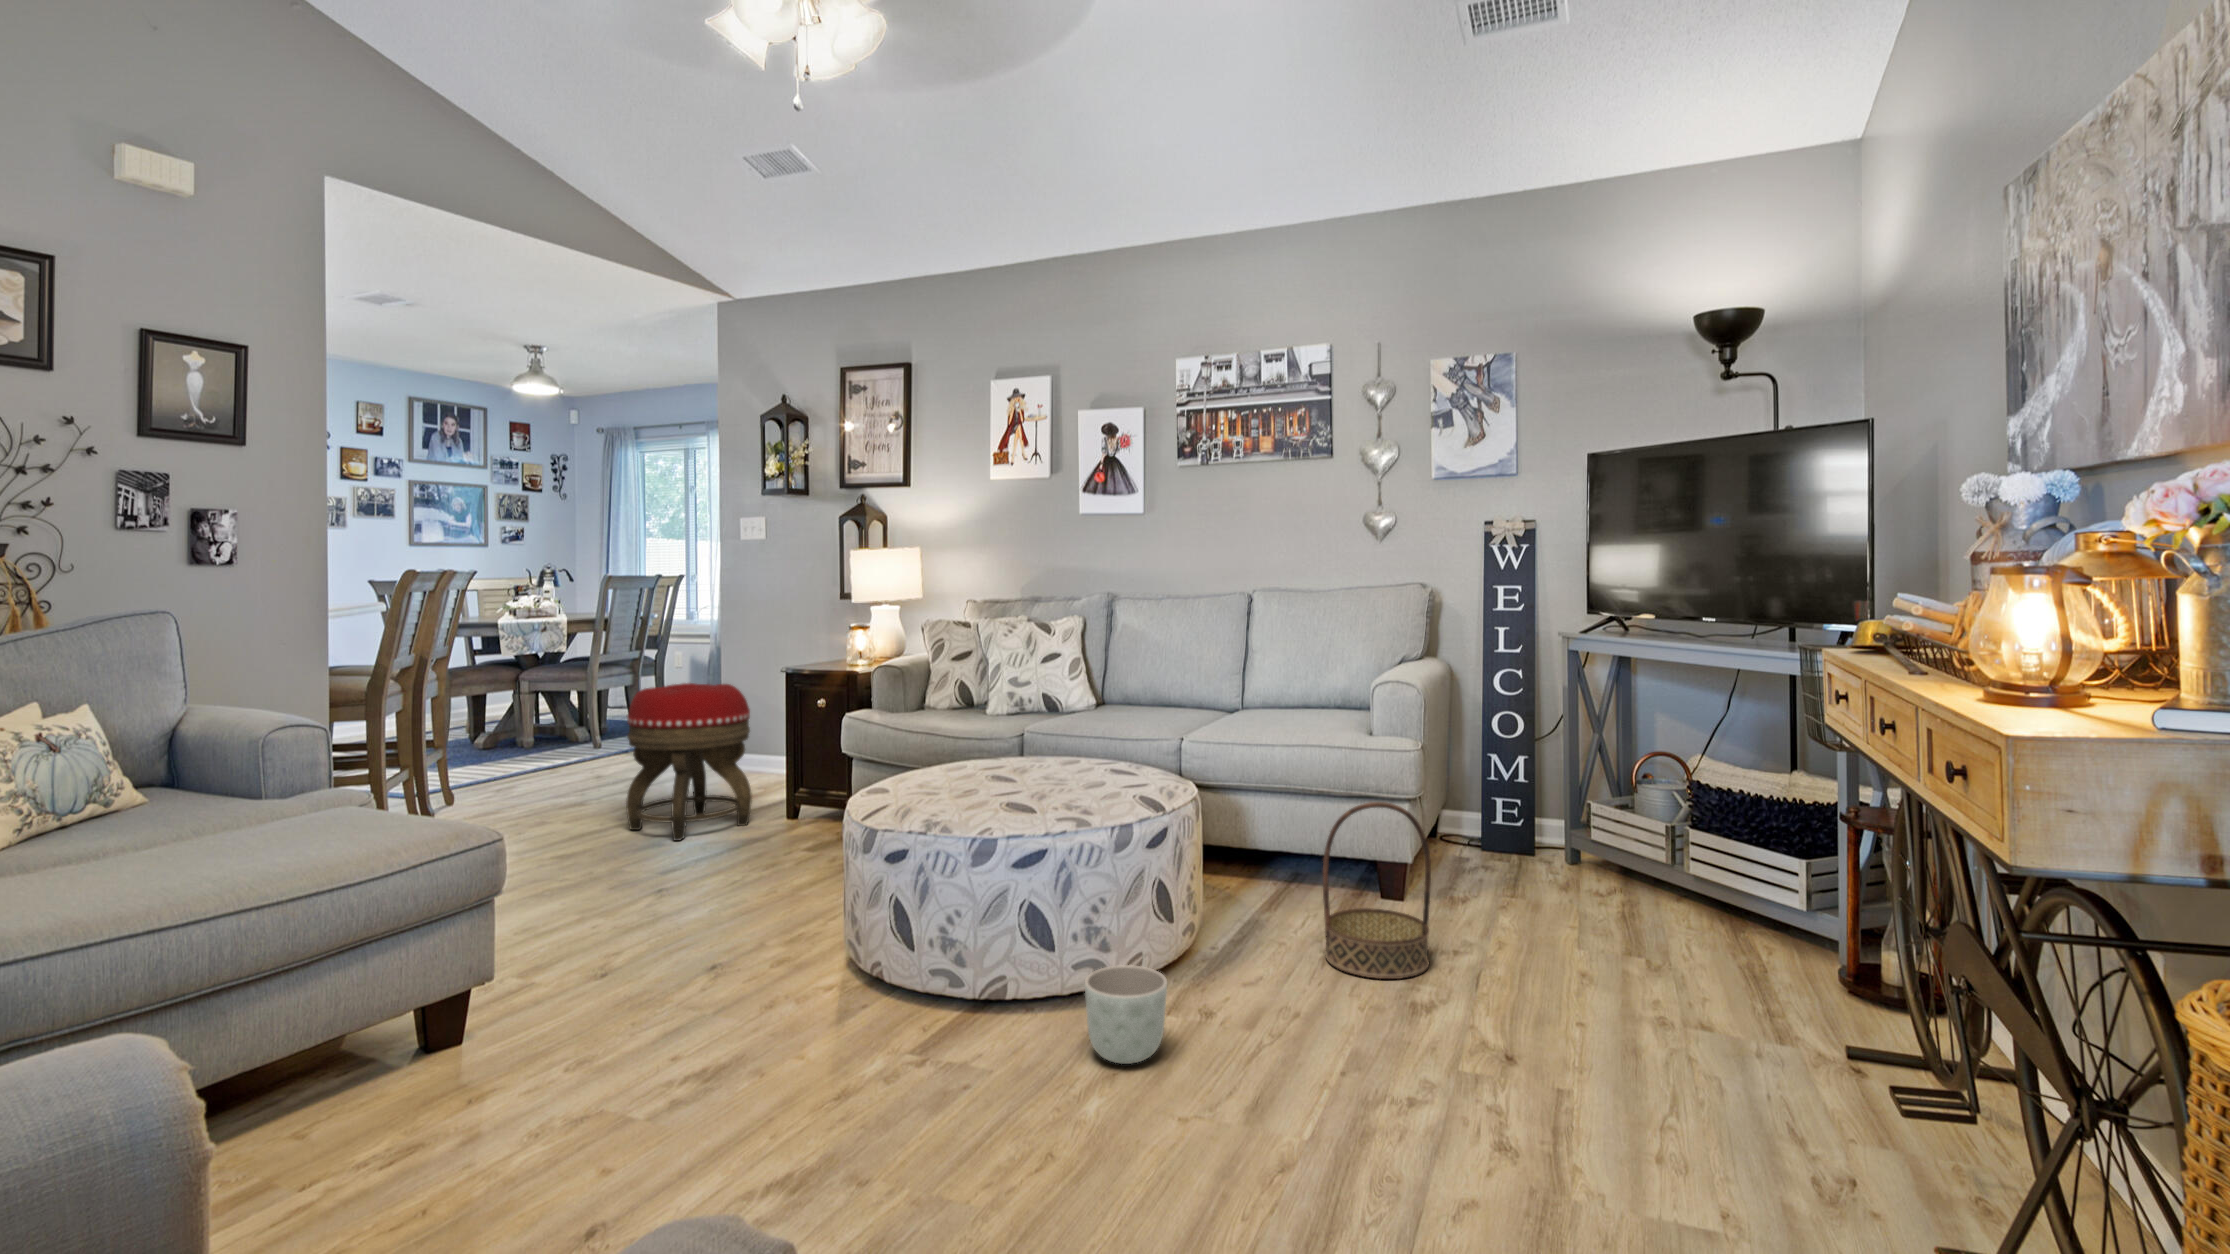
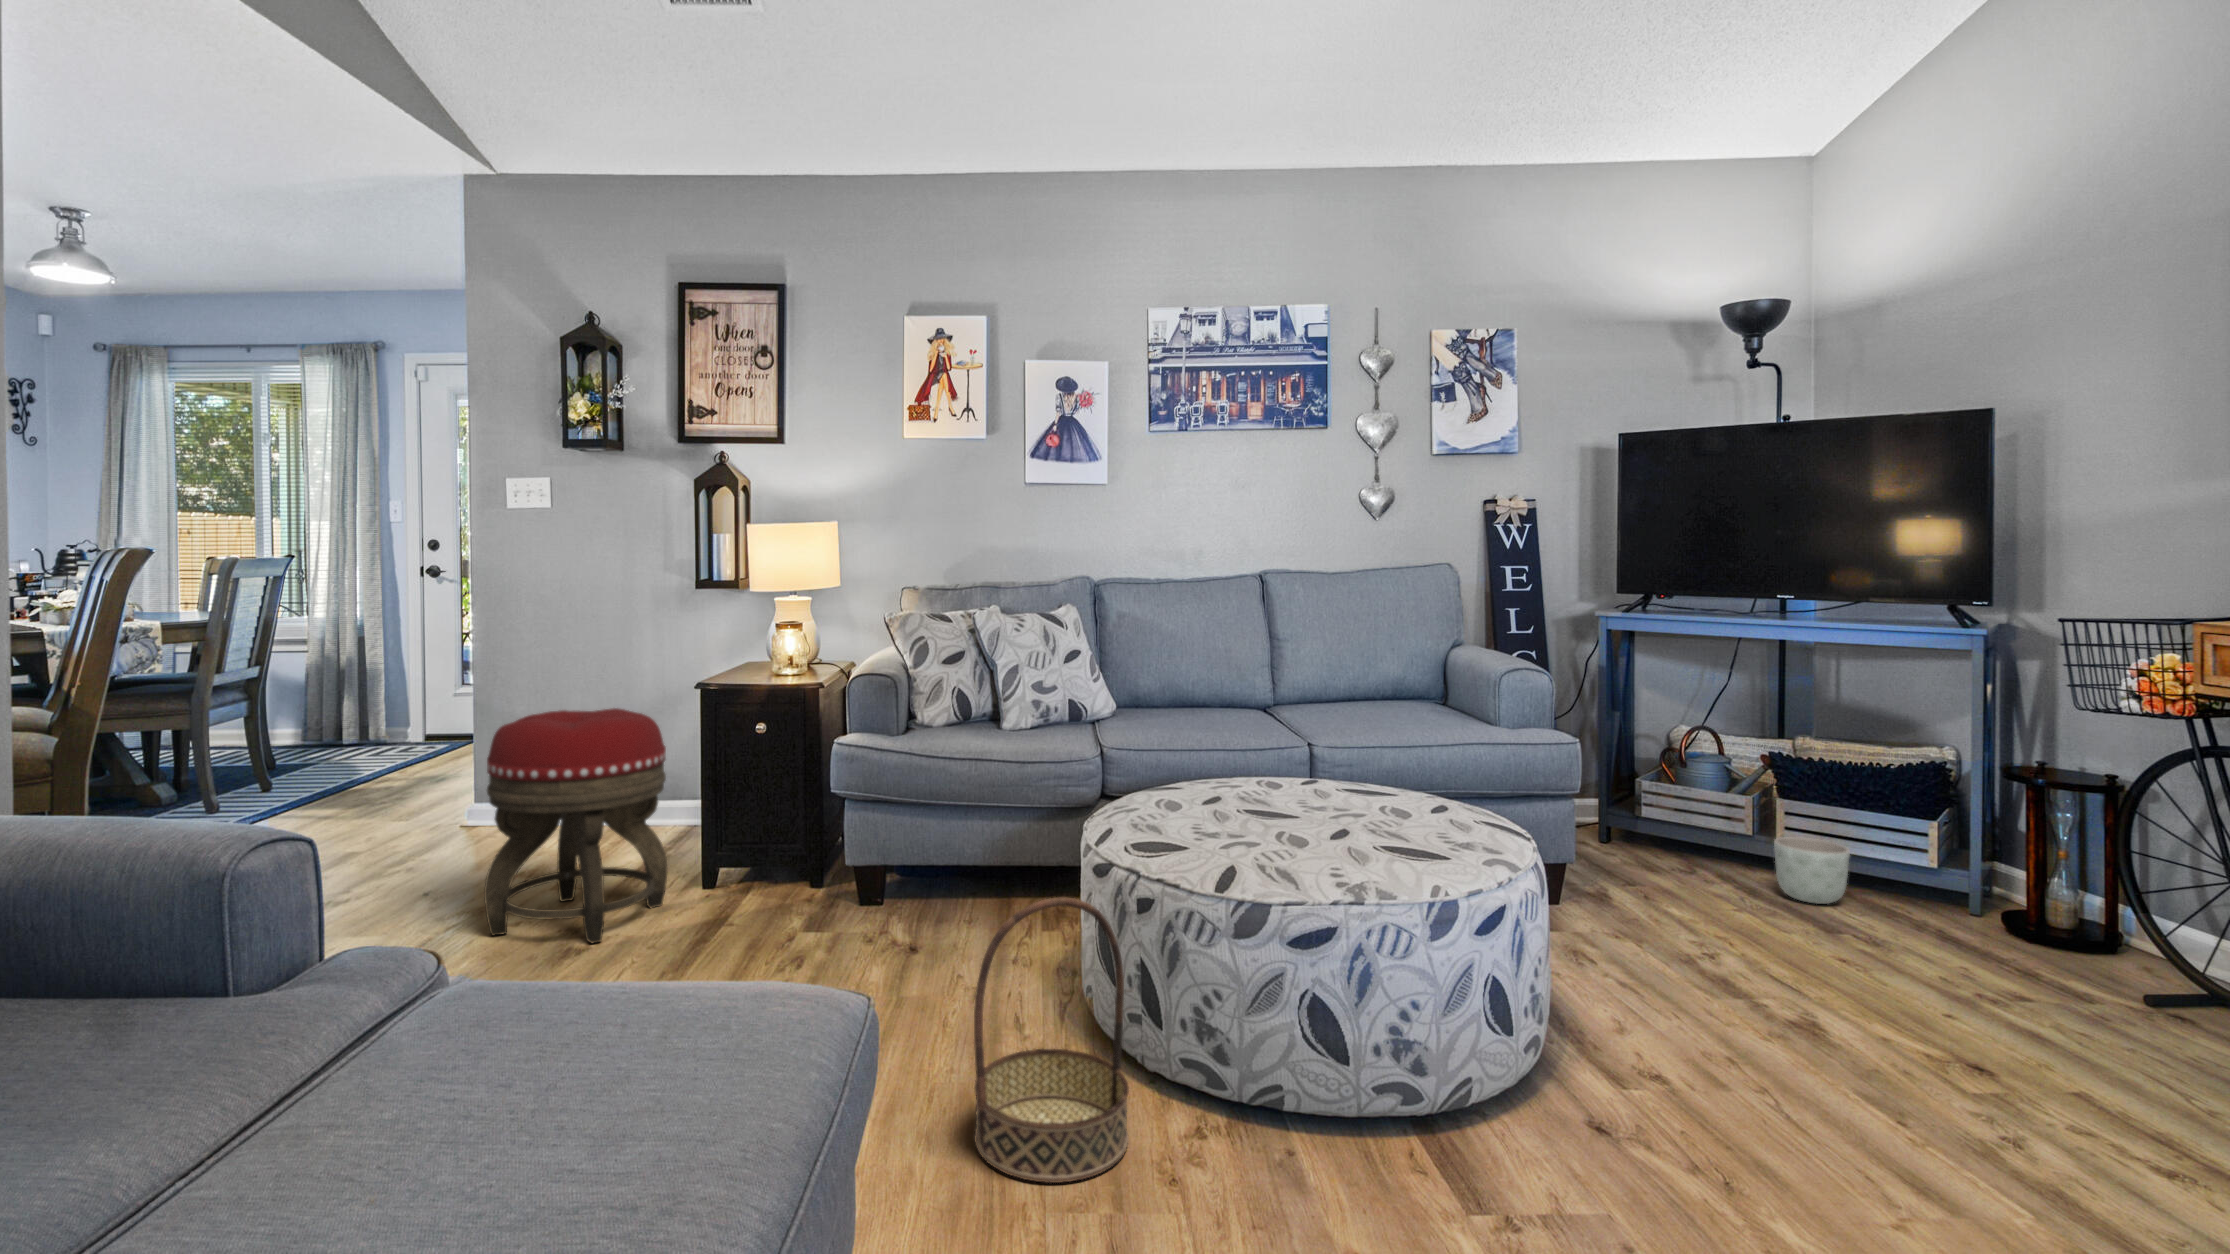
basket: present [1323,802,1431,979] -> present [974,897,1129,1183]
planter: present [1085,965,1167,1064] -> present [1774,837,1850,904]

